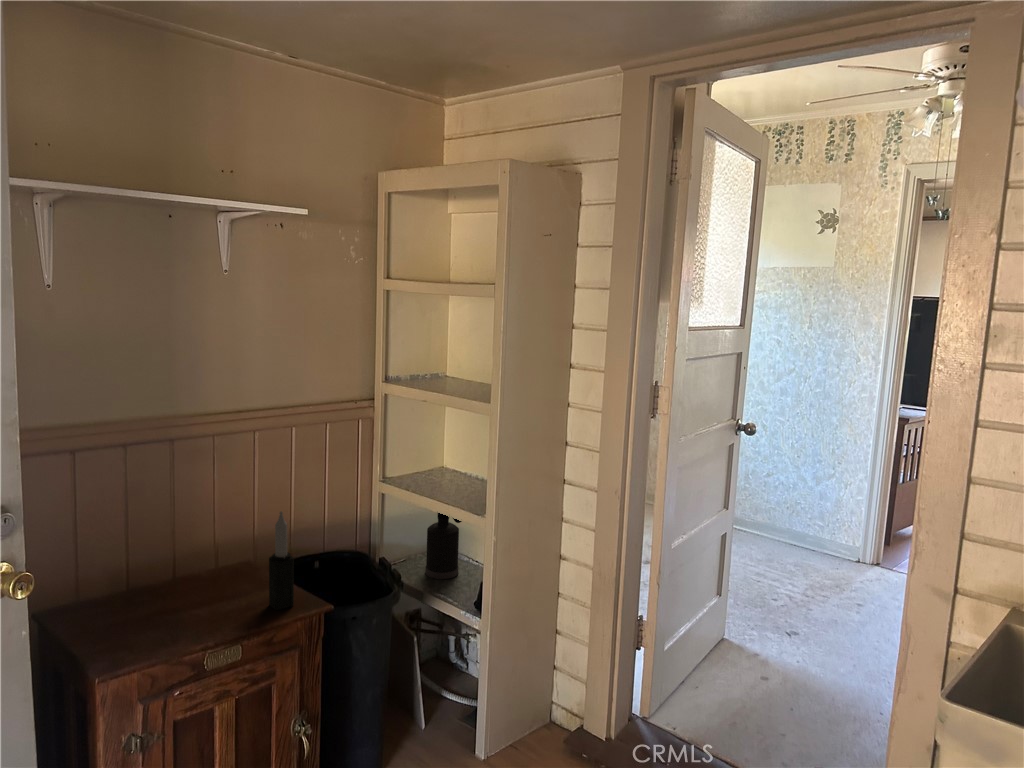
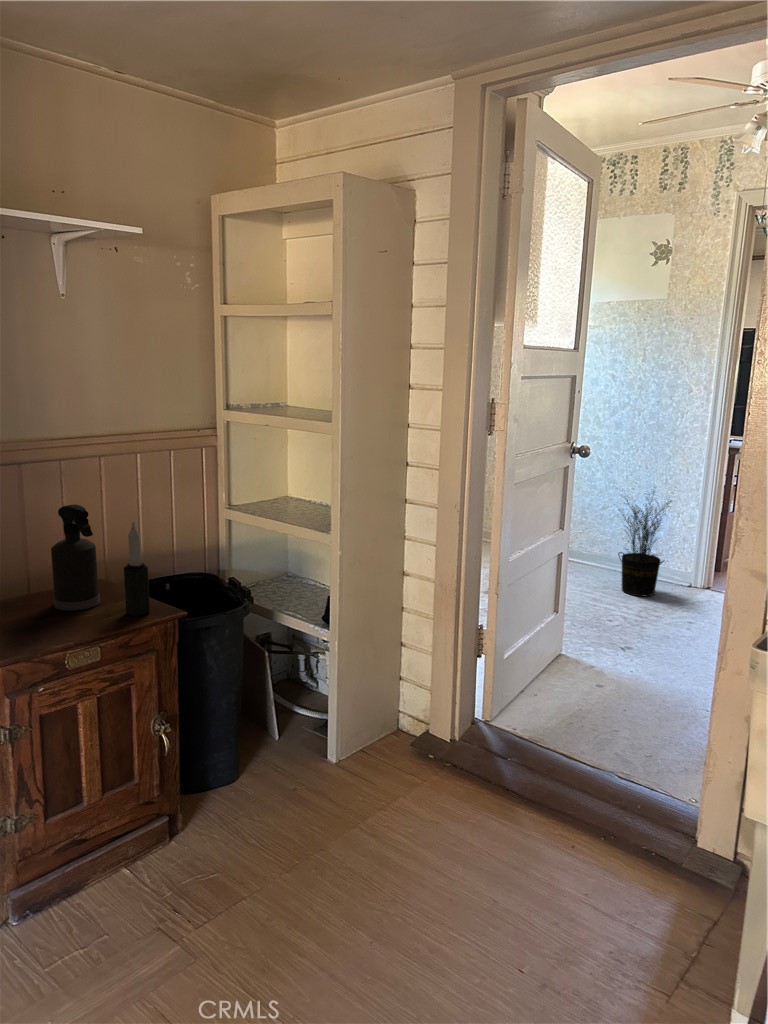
potted plant: none [777,454,848,570] -> present [618,492,672,596]
spray bottle: present [425,513,462,579] -> present [51,505,100,611]

